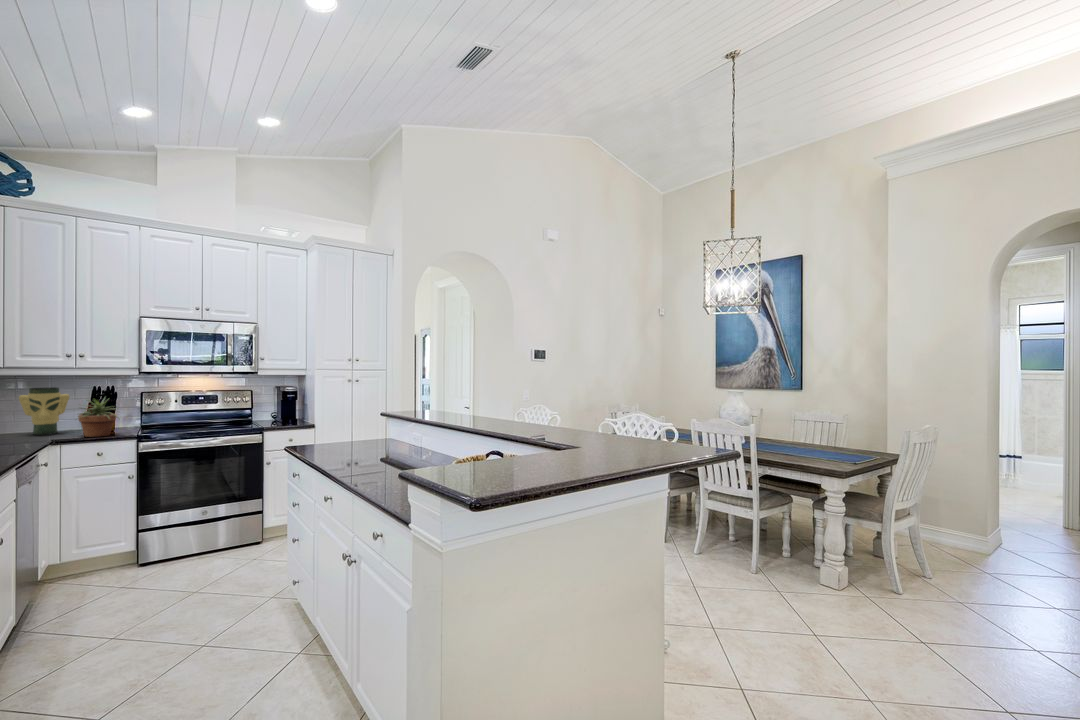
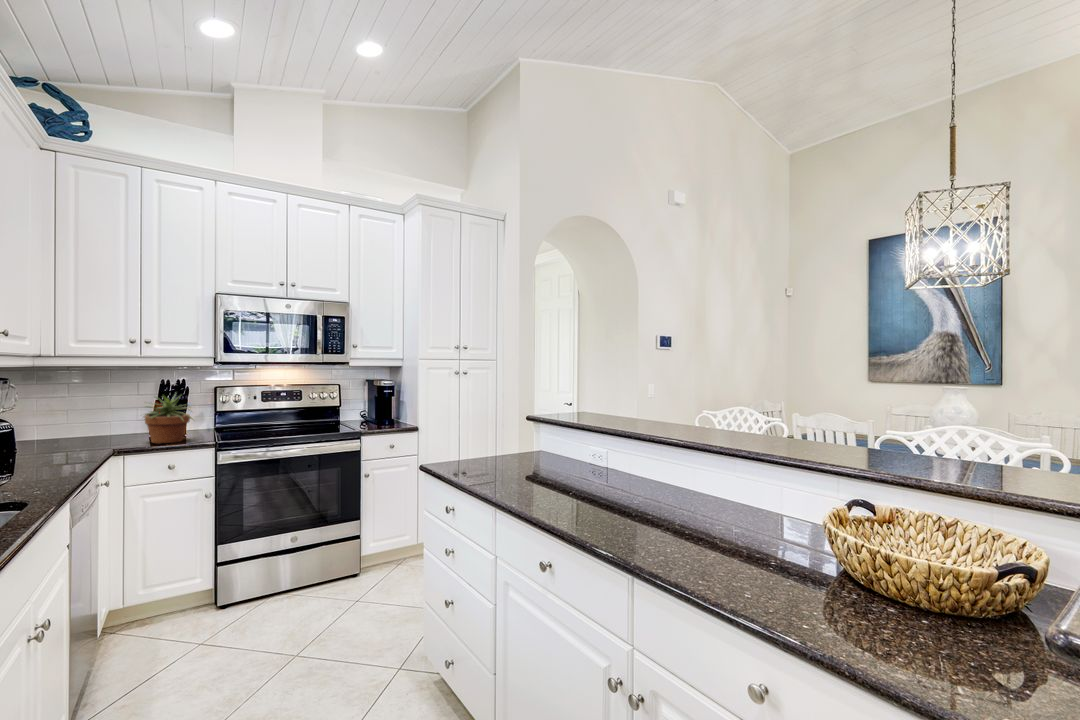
vase: present [19,387,69,435] -> none [71,381,132,441]

